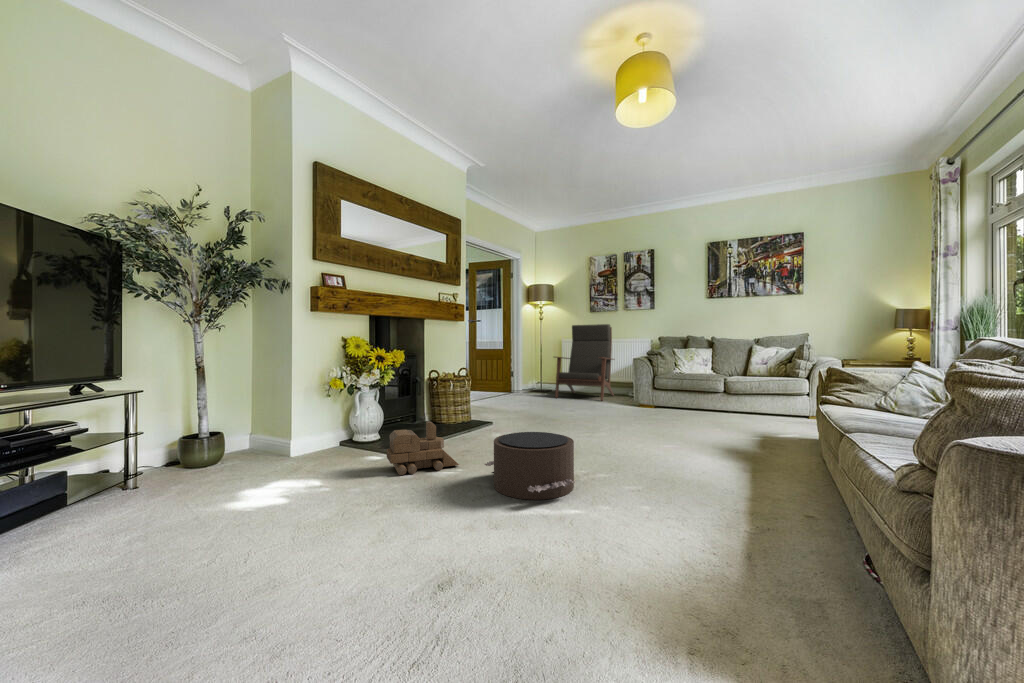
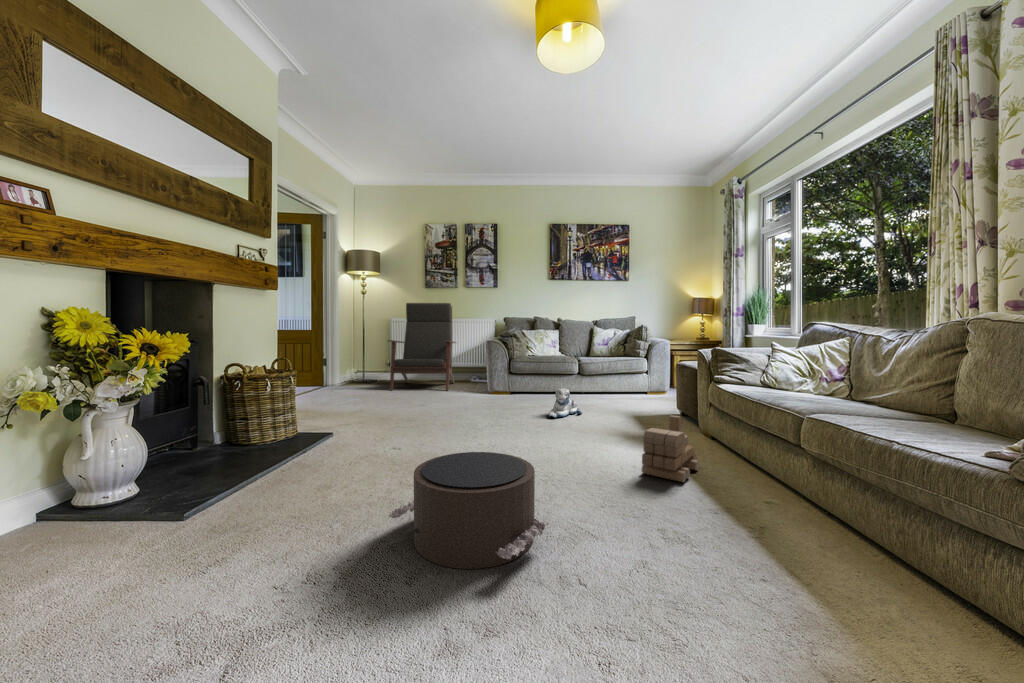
plush toy: none [670,401,710,428] -> present [548,387,582,418]
toy train: present [387,421,459,475] -> present [642,416,699,482]

